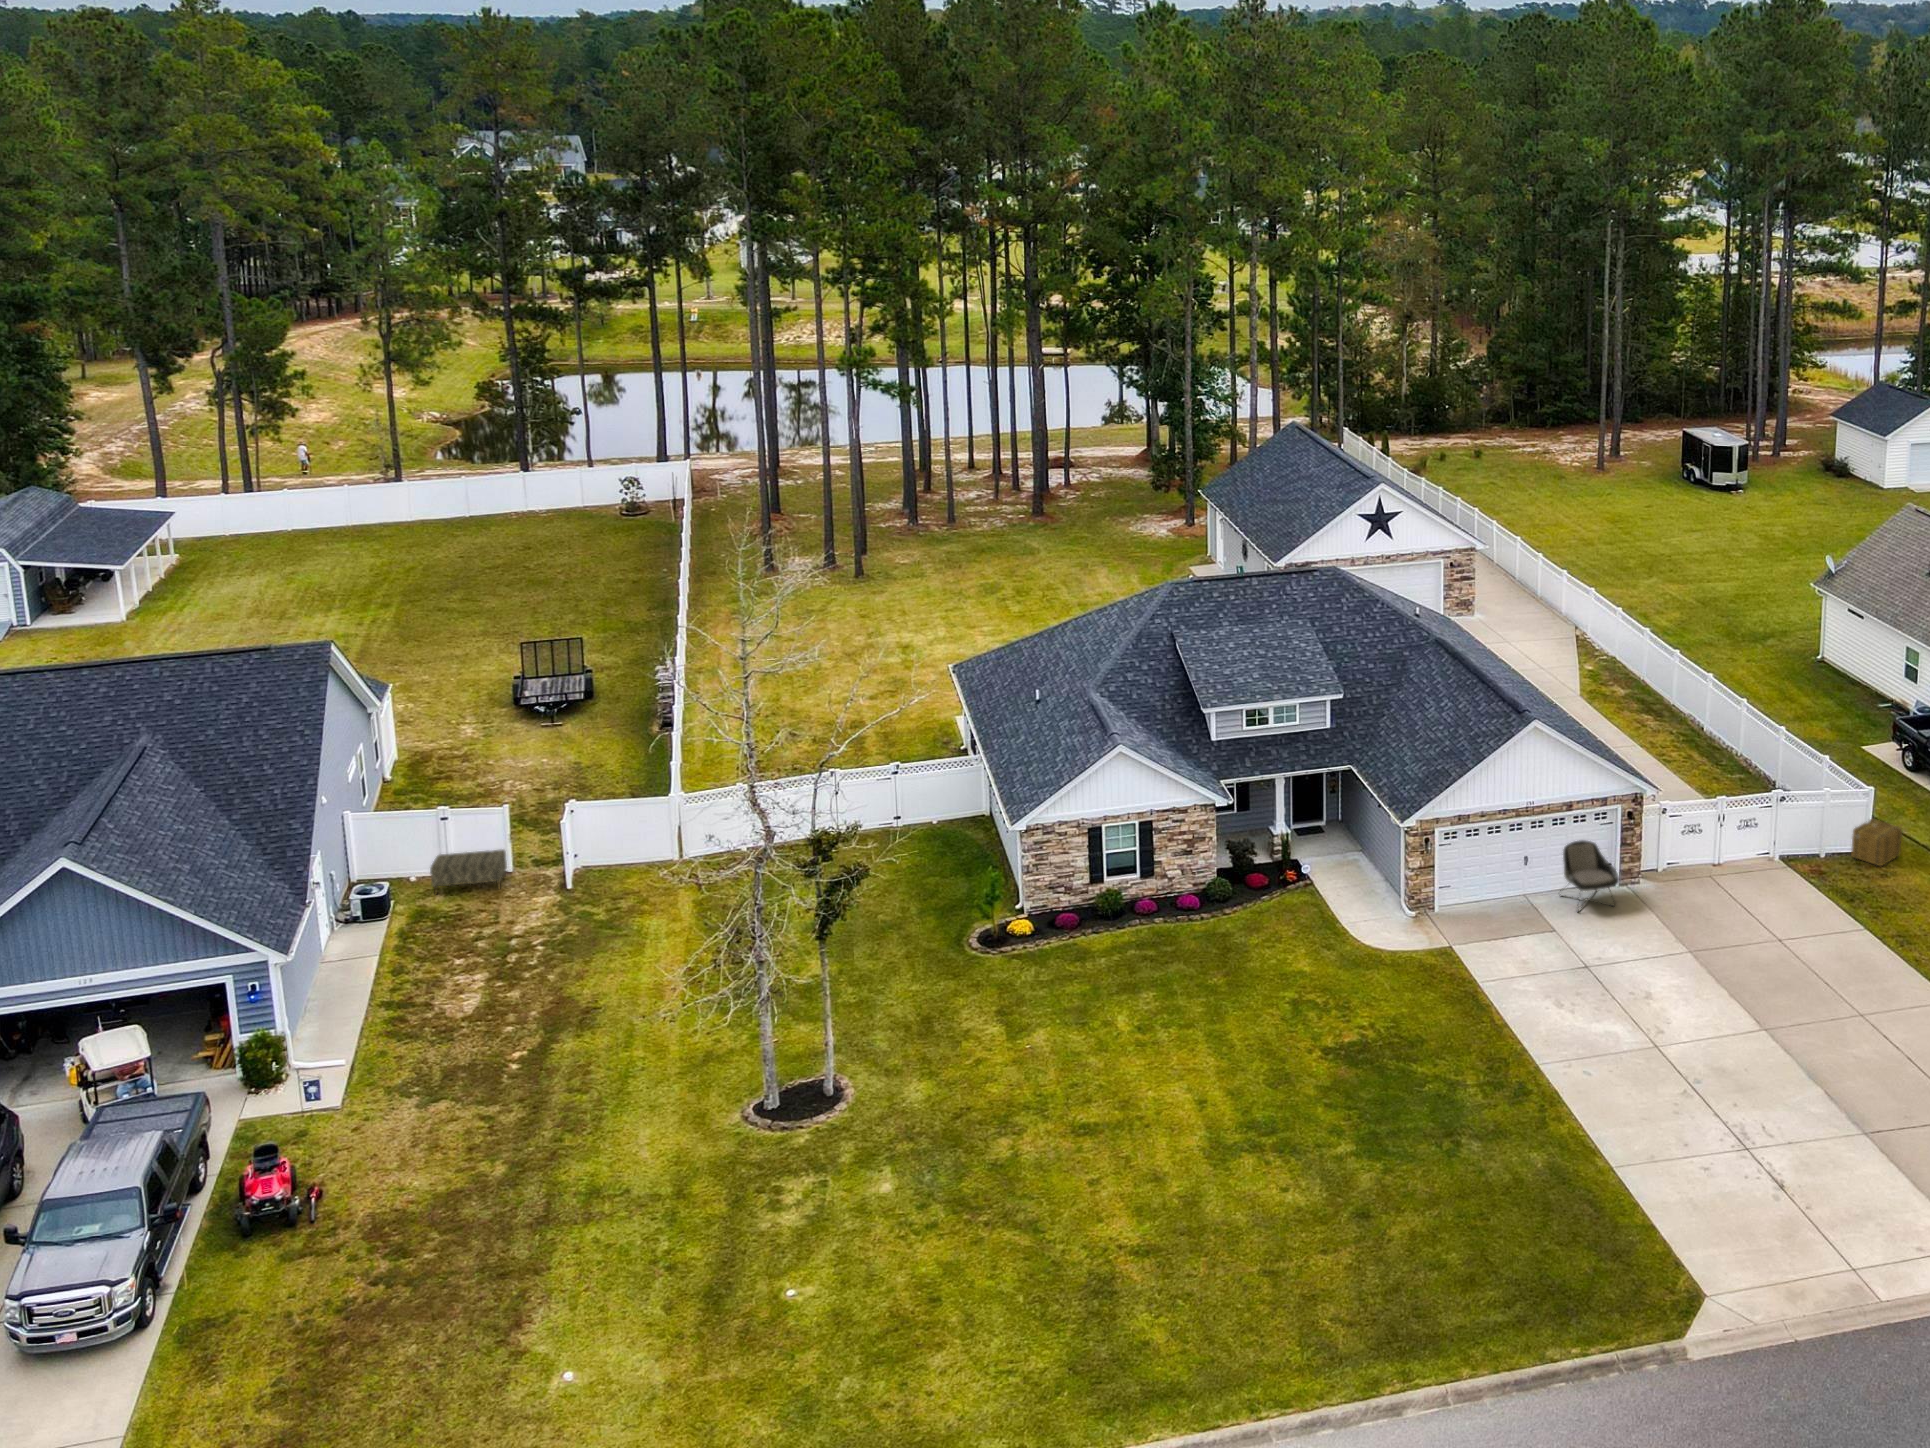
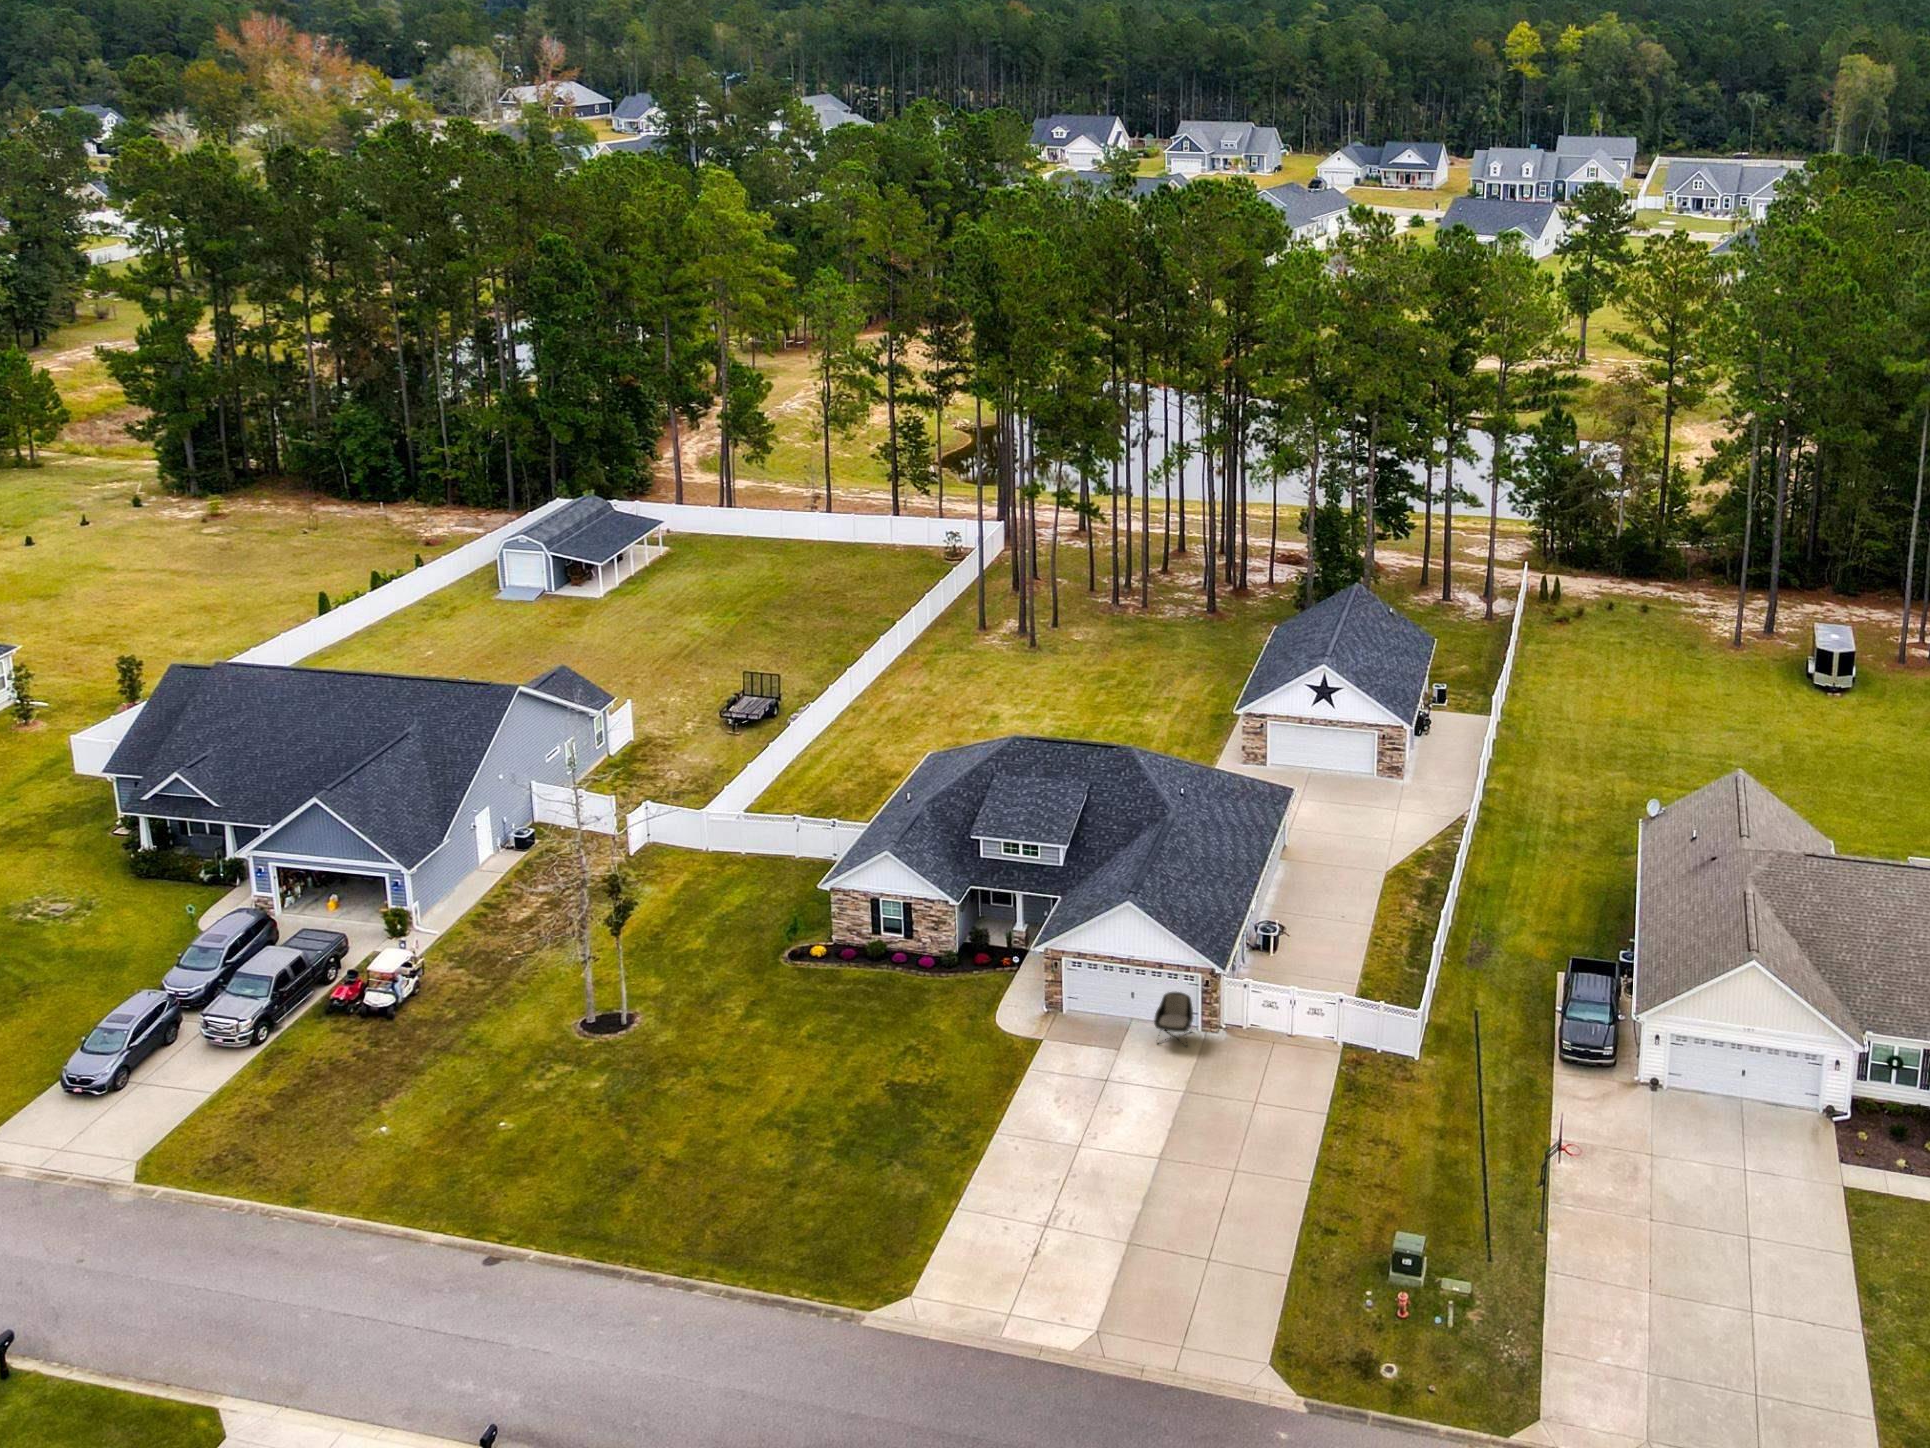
cardboard box: present [1851,819,1902,866] -> none [1411,1036,1453,1076]
bench: present [430,850,507,894] -> none [554,821,599,850]

